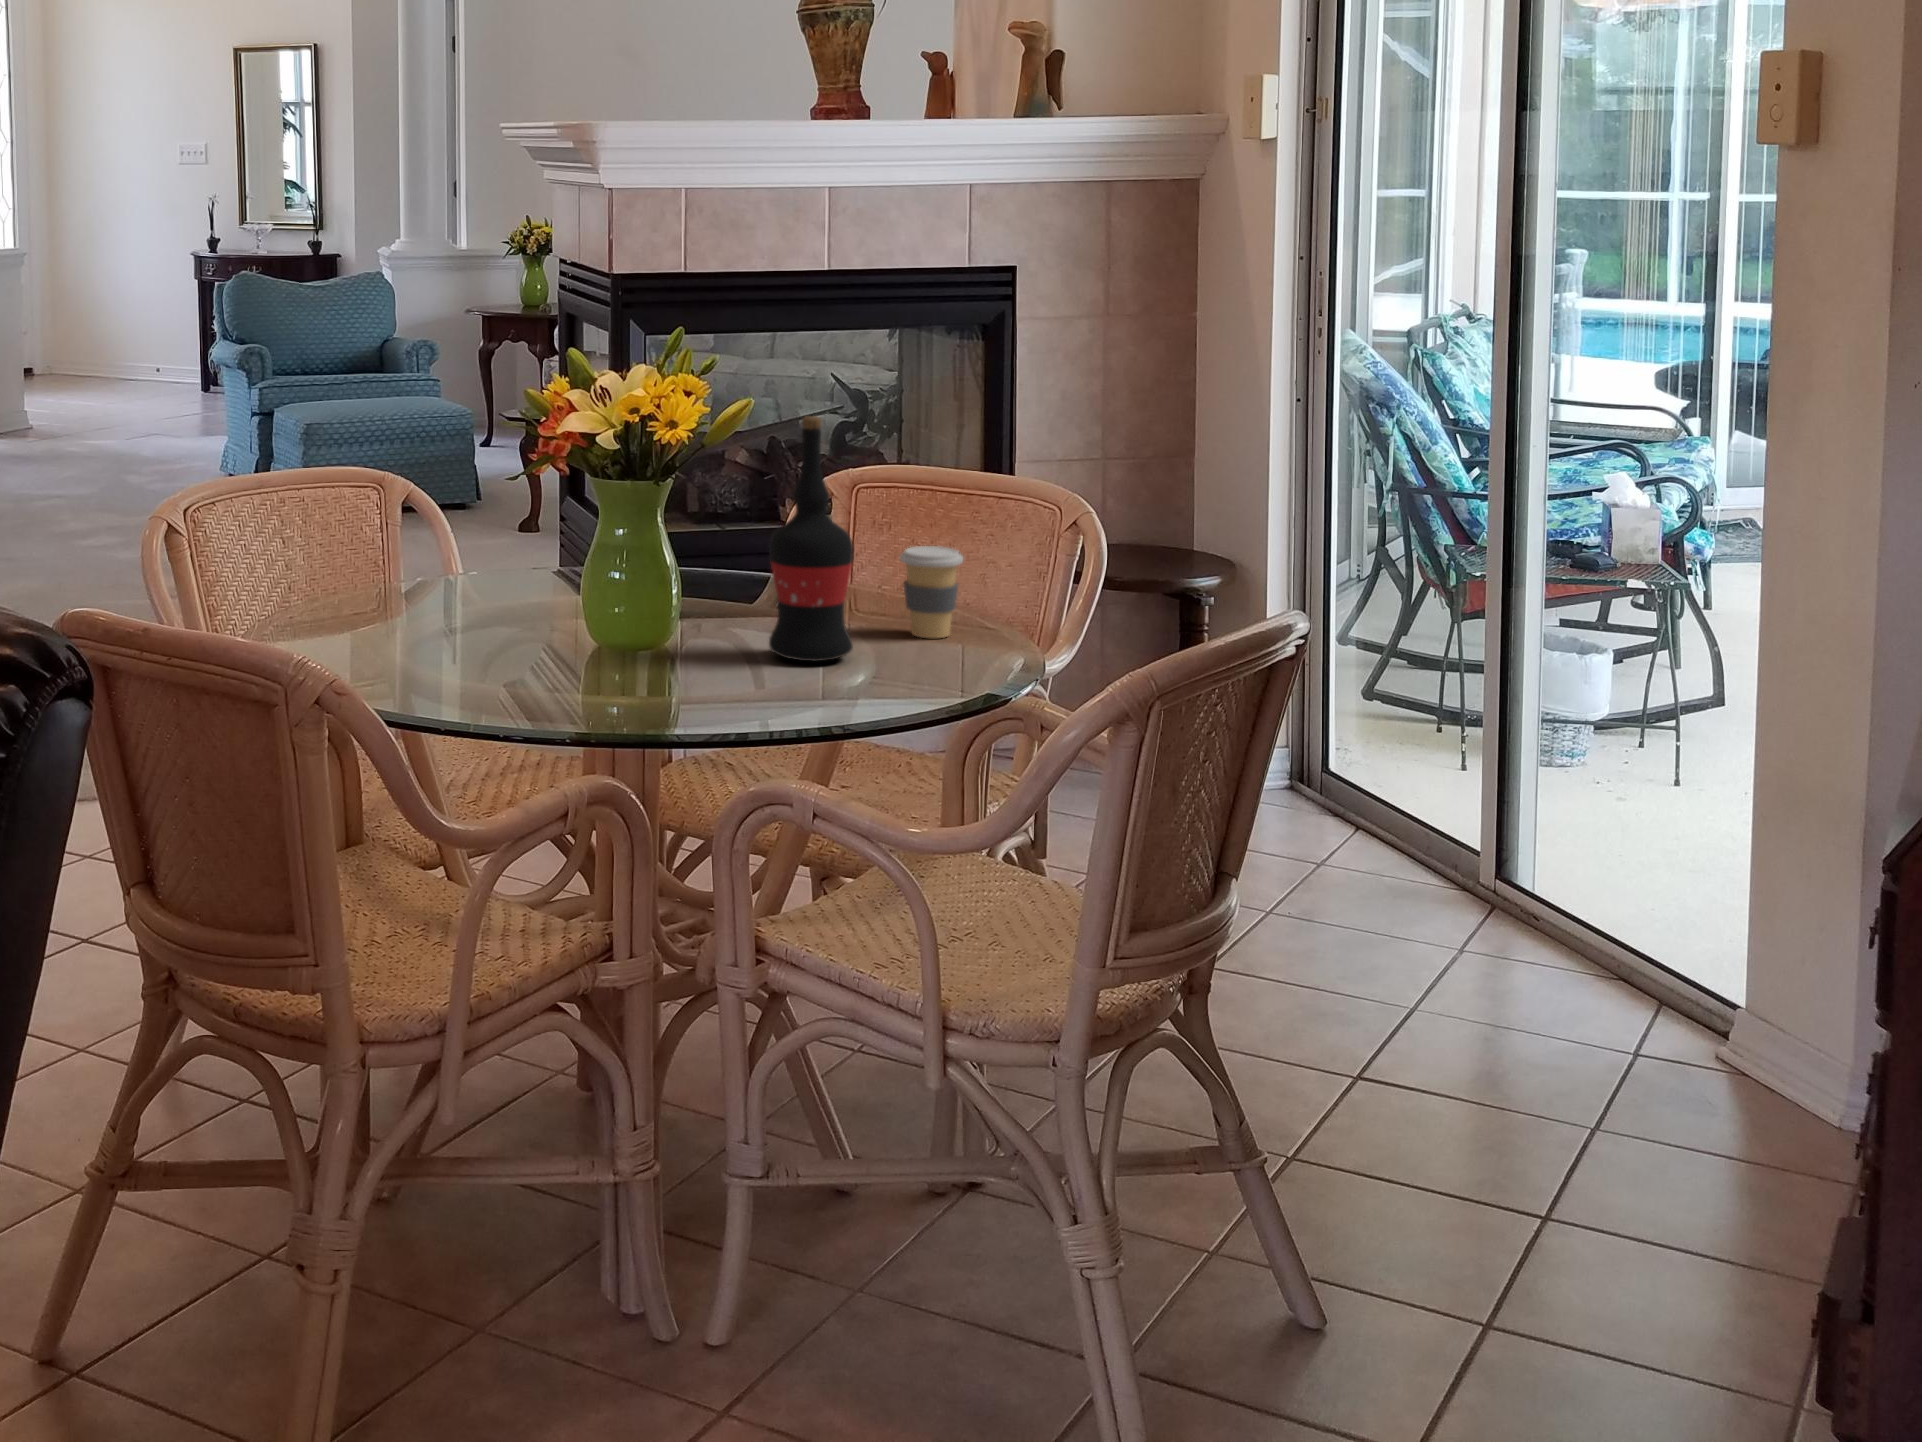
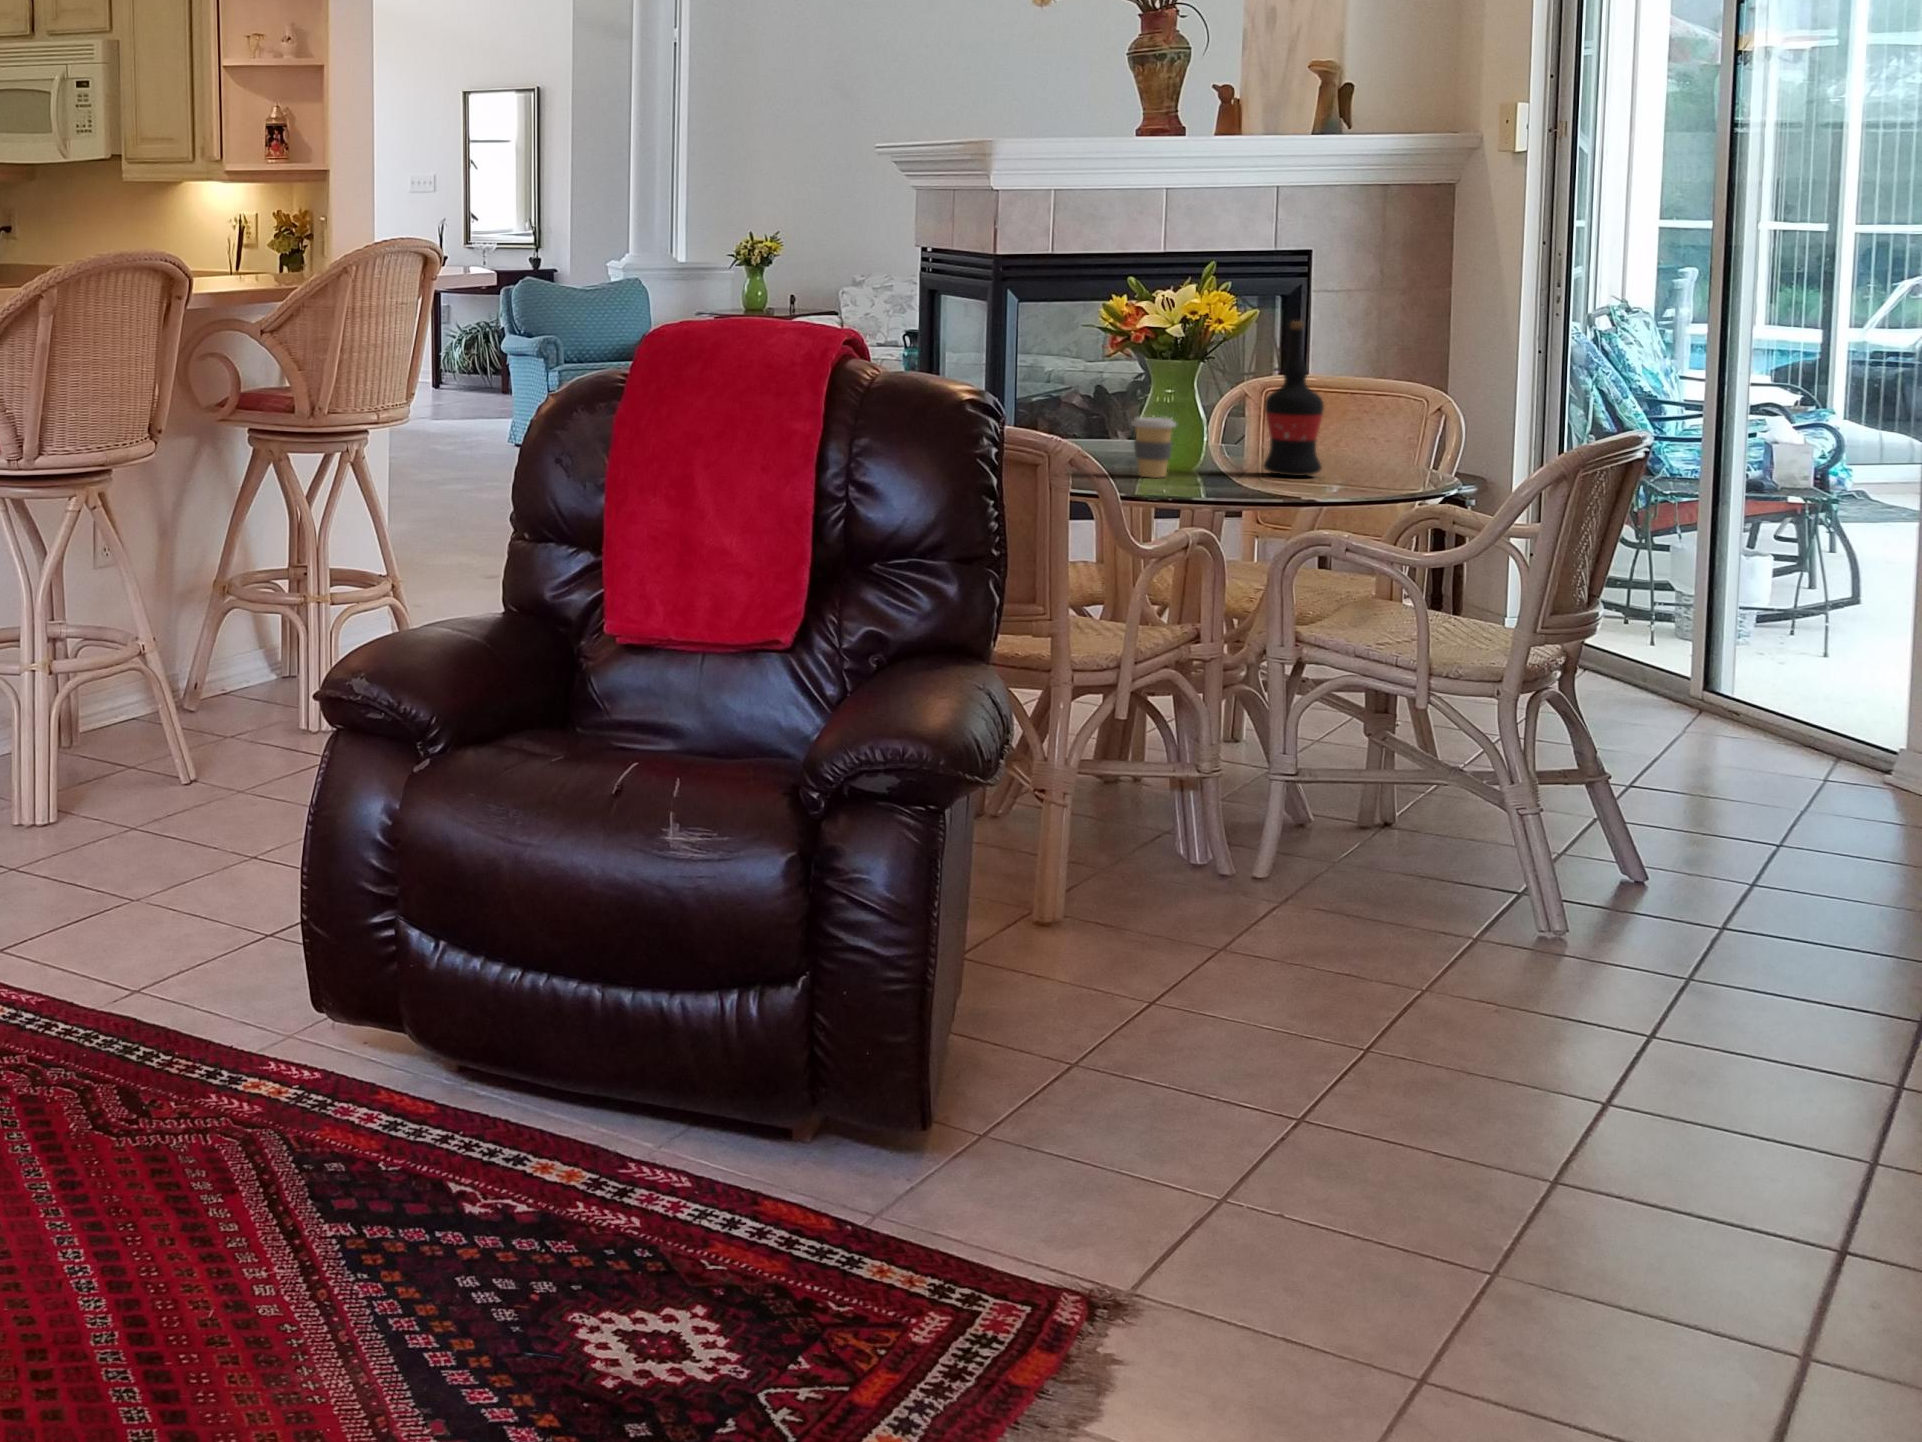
coffee cup: present [900,546,963,638] -> present [1132,417,1176,478]

